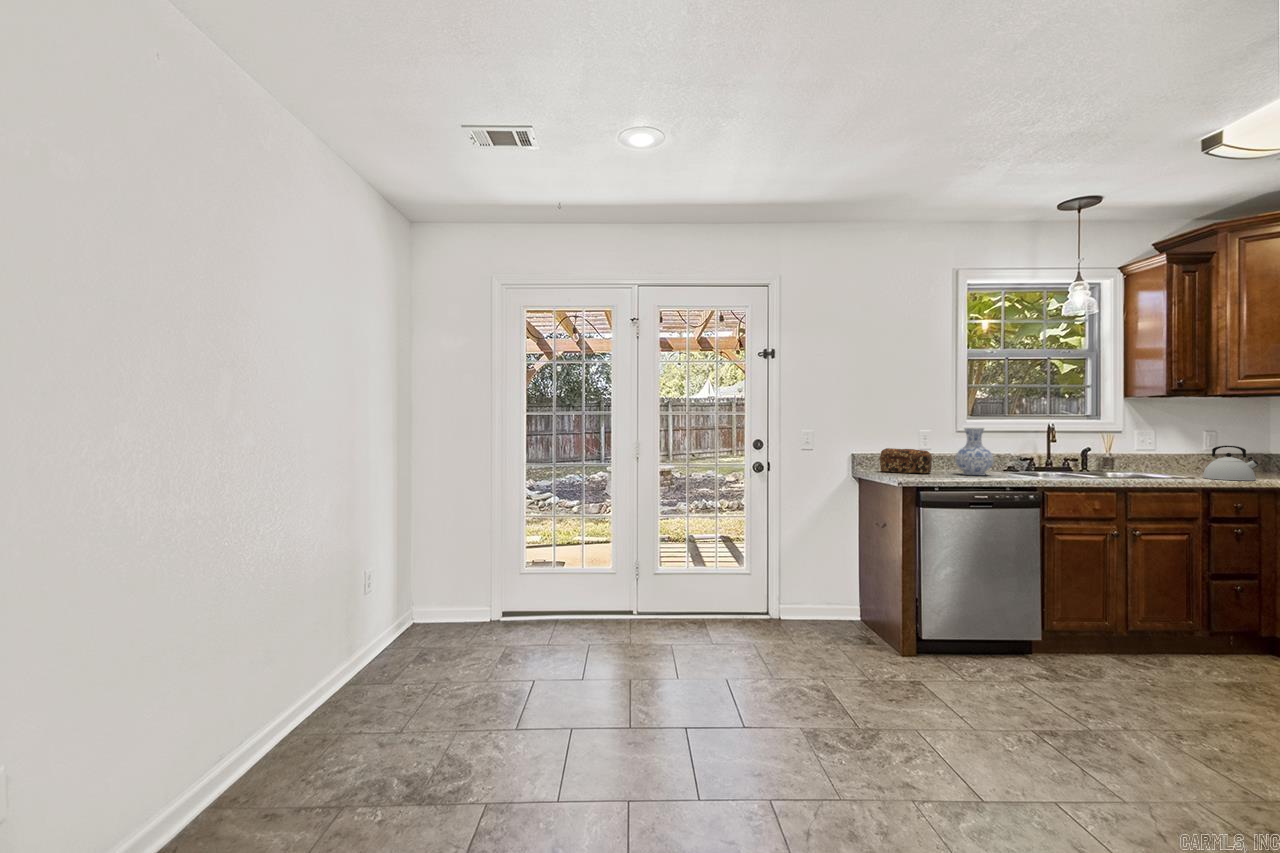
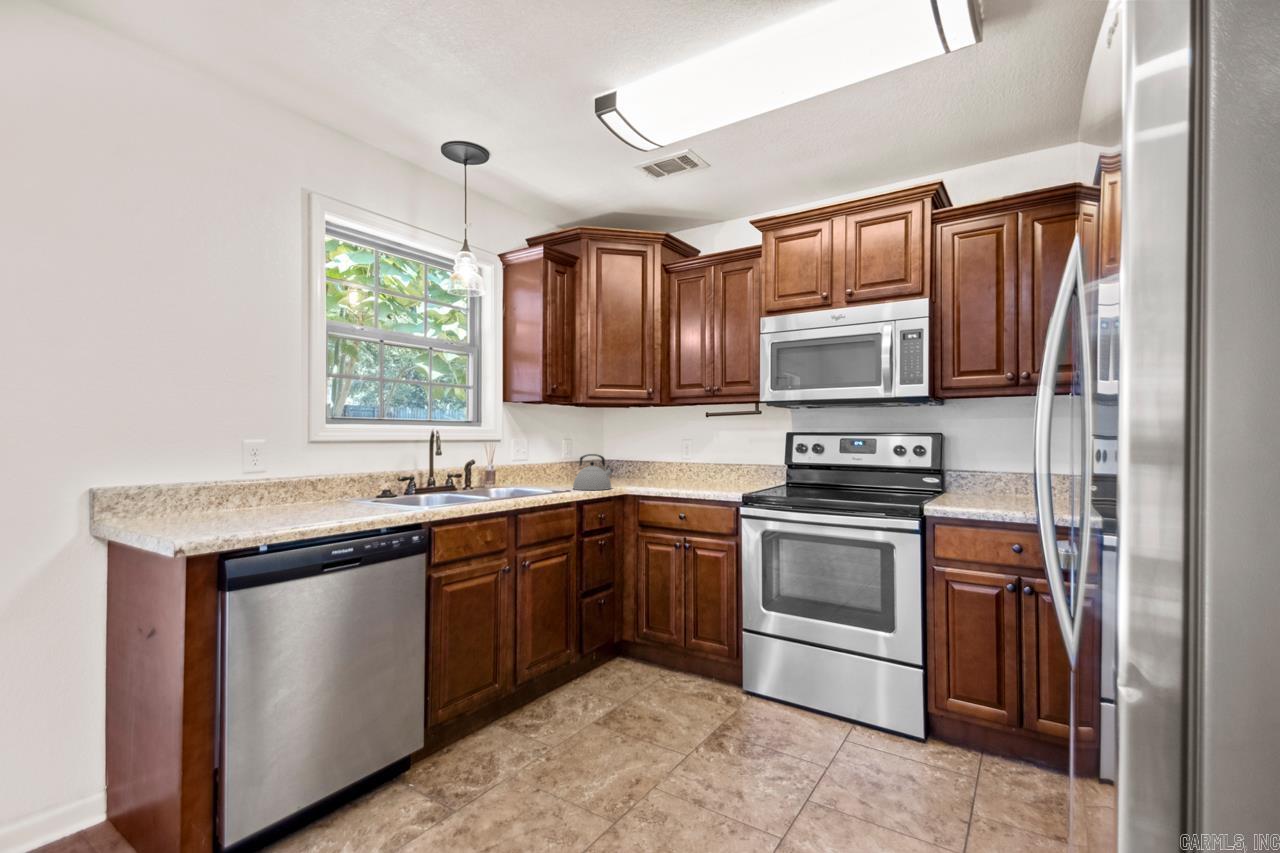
vase: present [955,428,994,475] -> none [303,436,362,512]
bread loaf: present [880,448,932,473] -> none [156,474,264,521]

